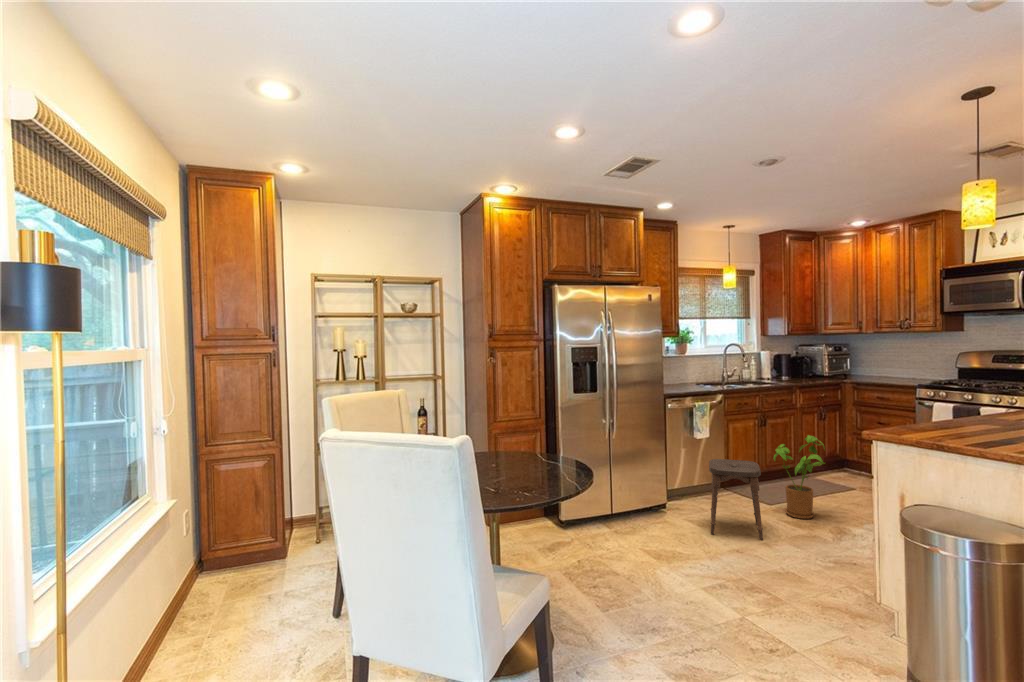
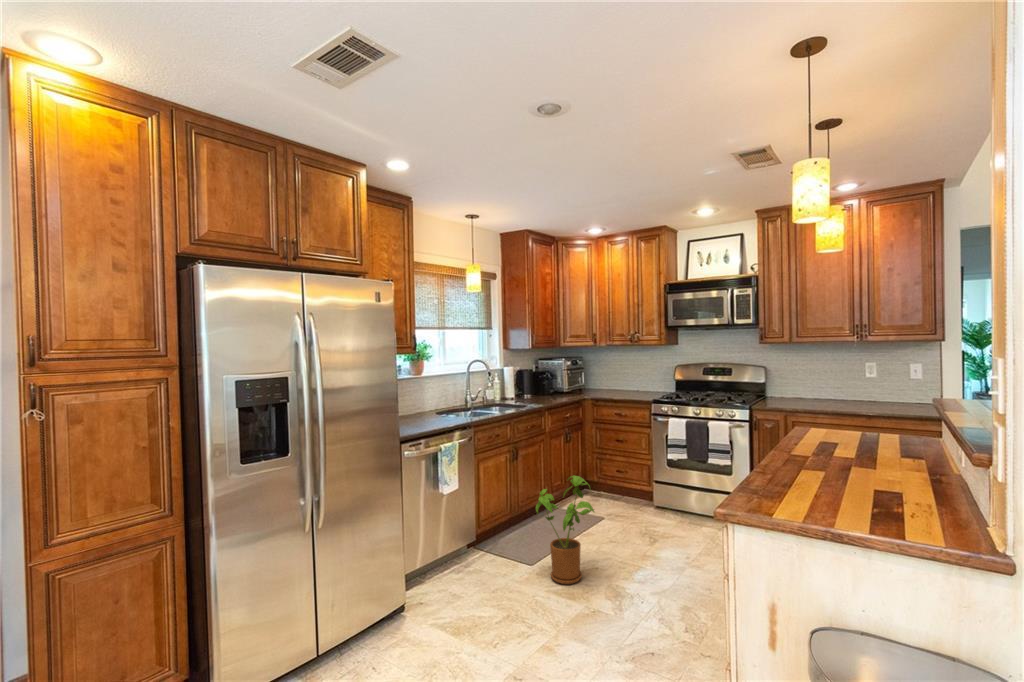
stool: present [709,459,763,540] -> none [464,525,539,652]

